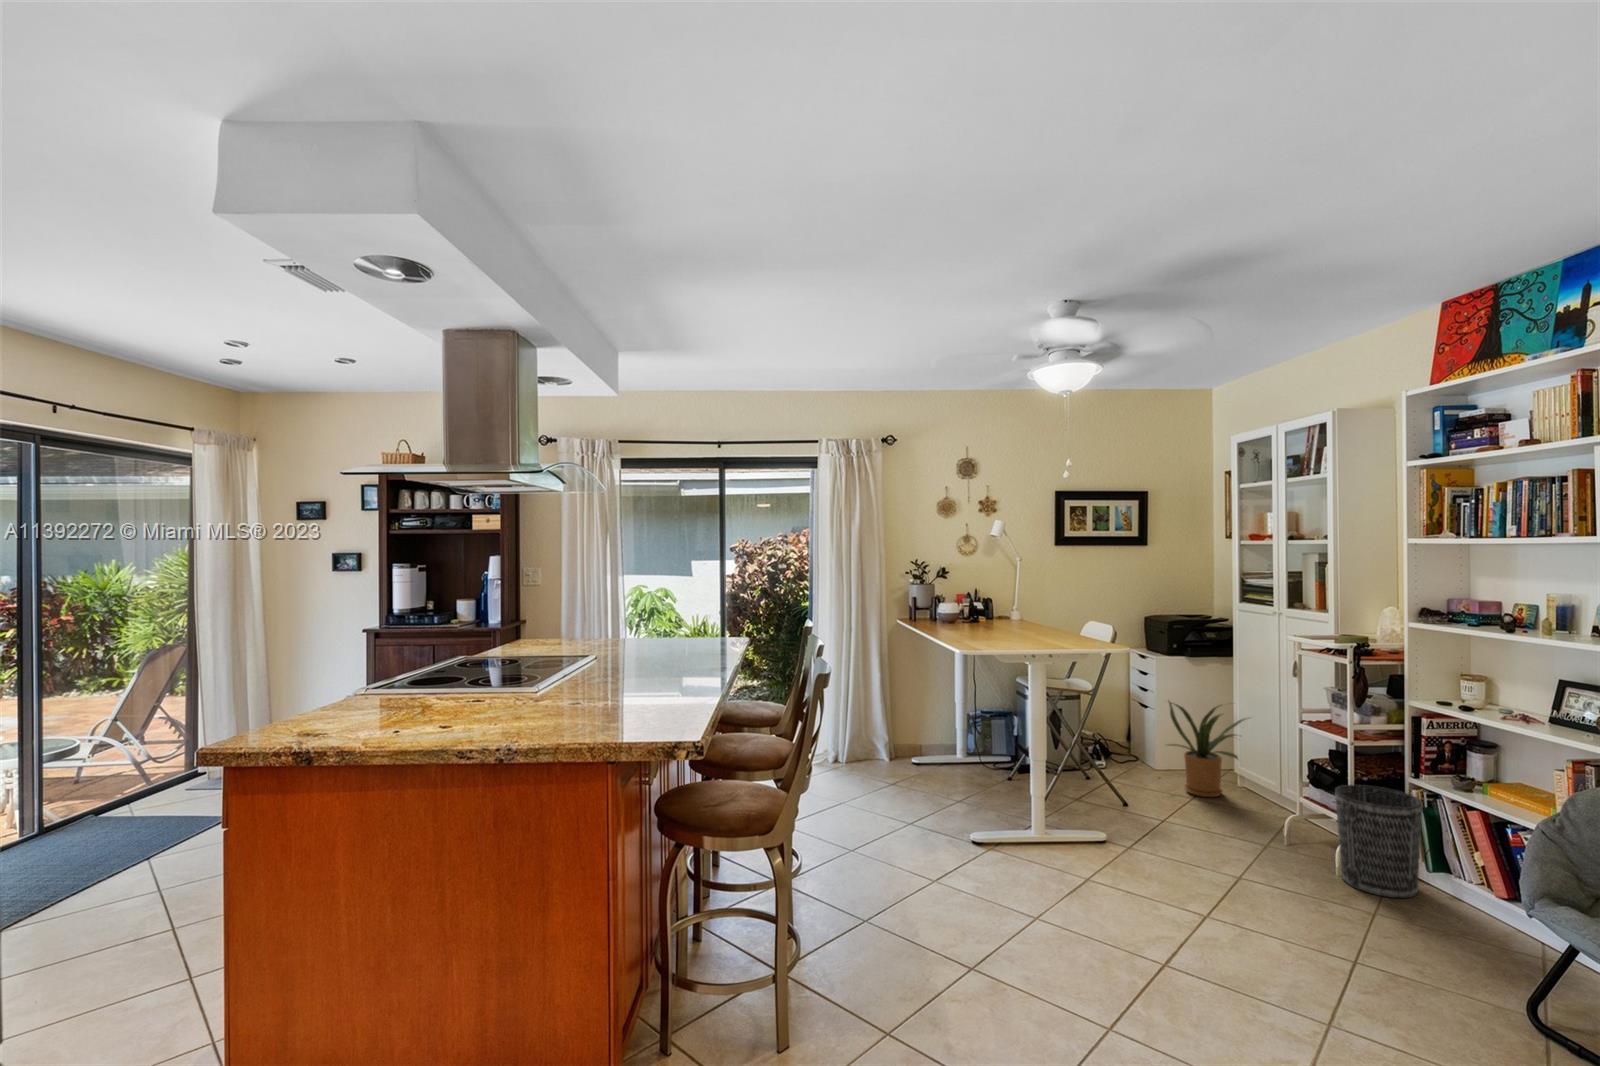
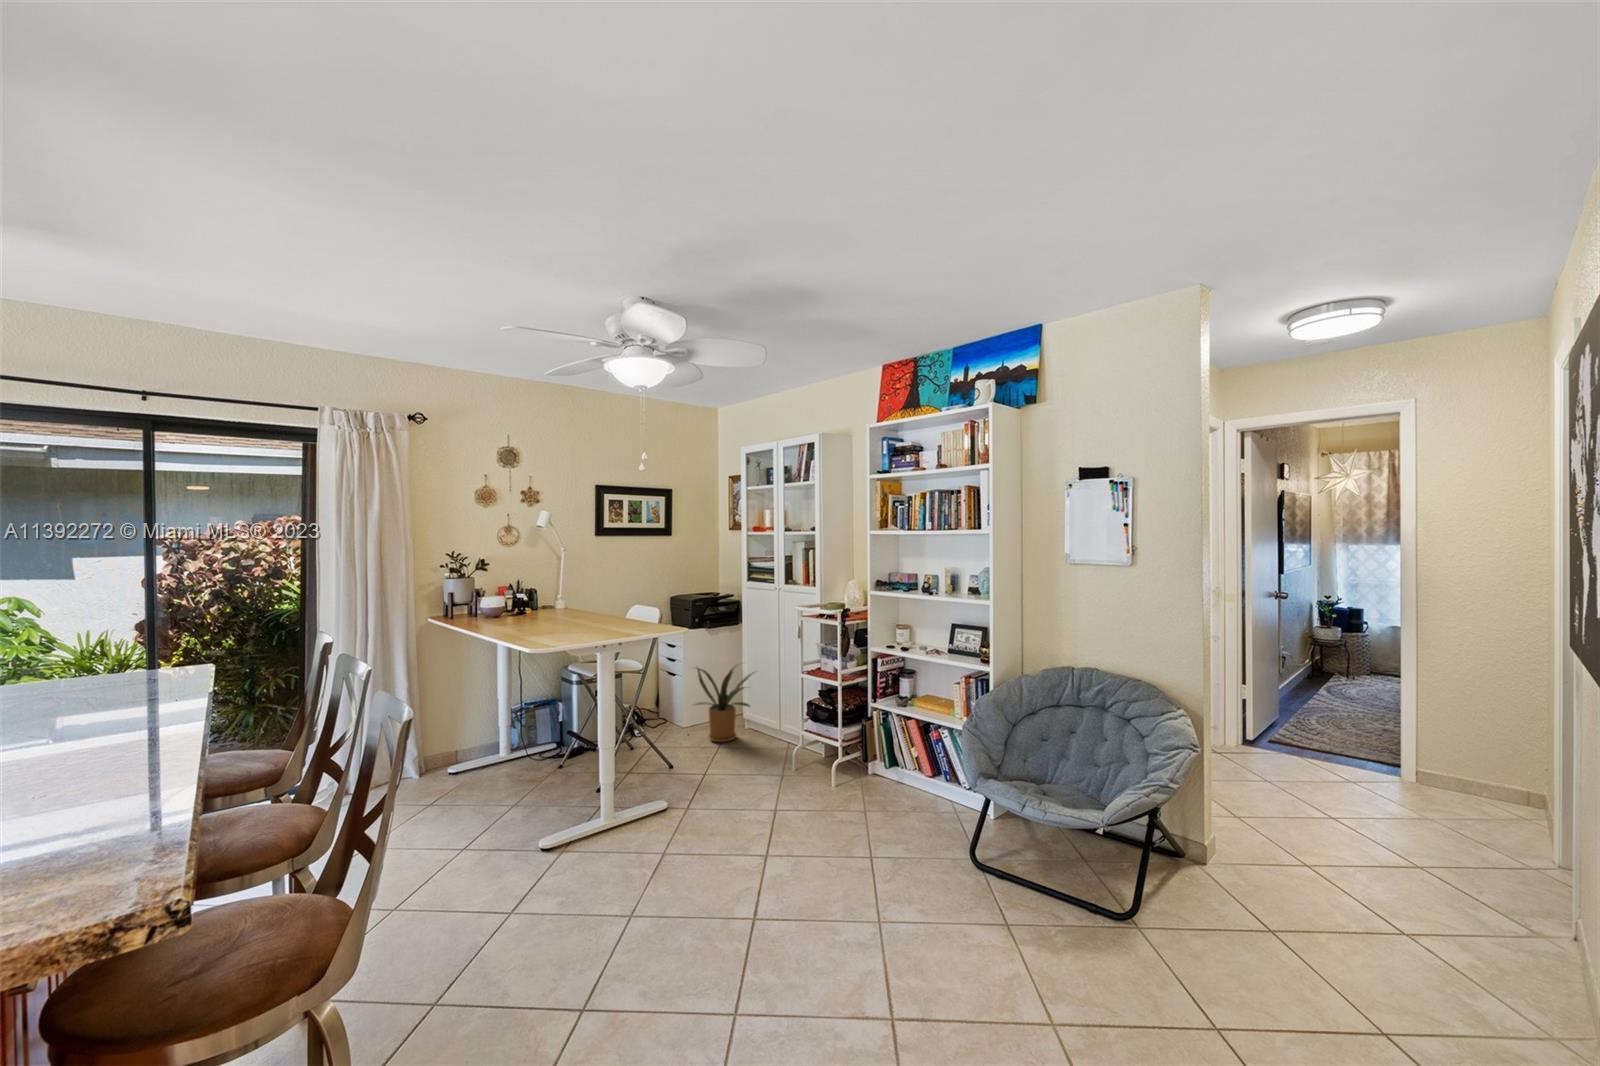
wastebasket: present [1335,785,1422,898] -> none [831,713,882,794]

